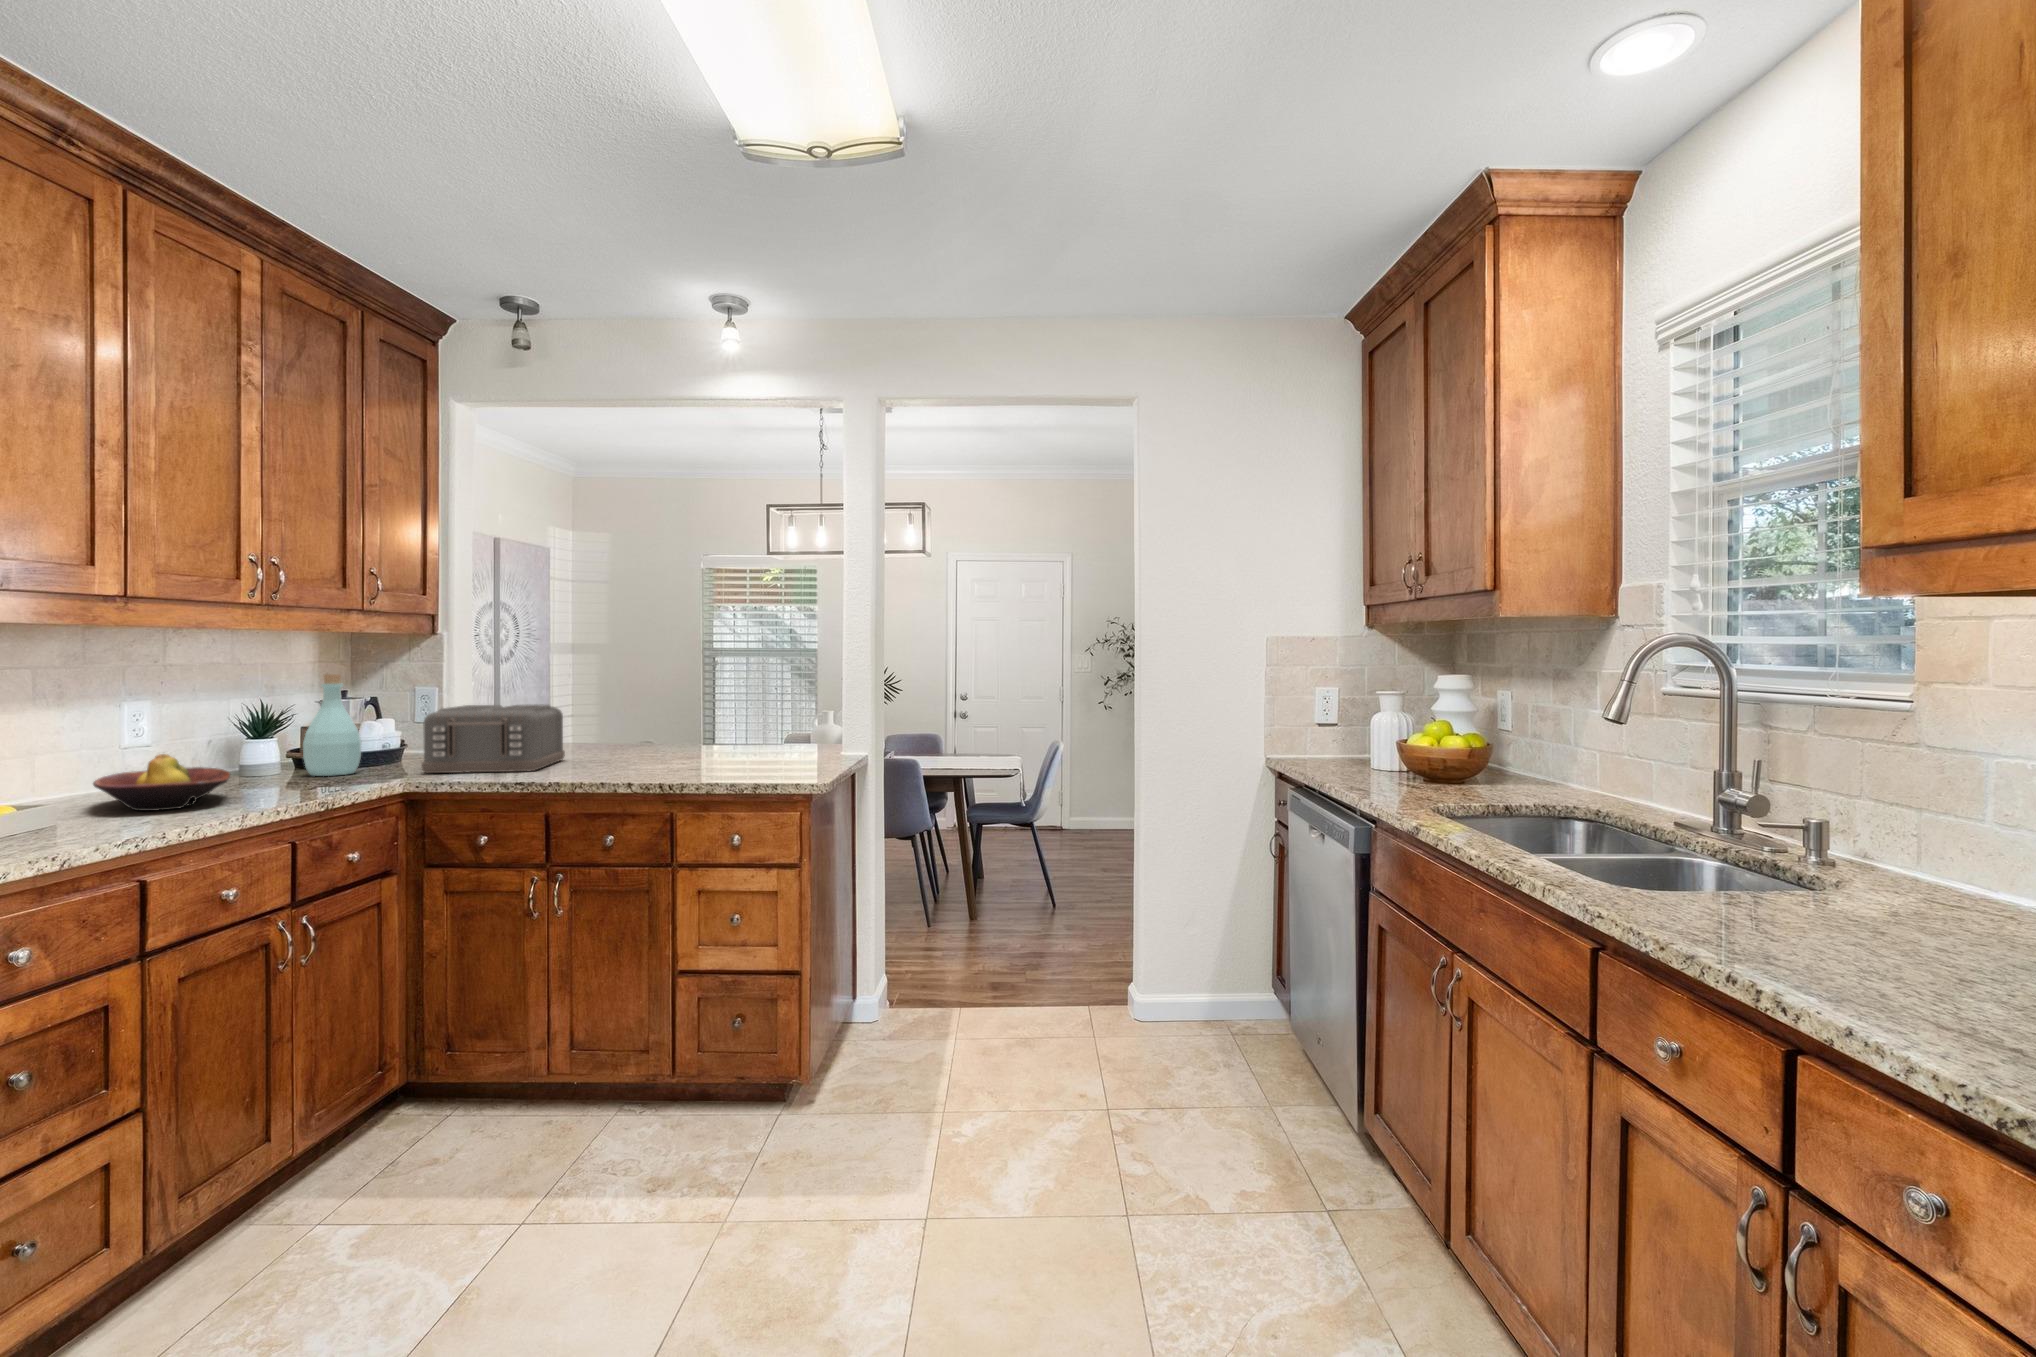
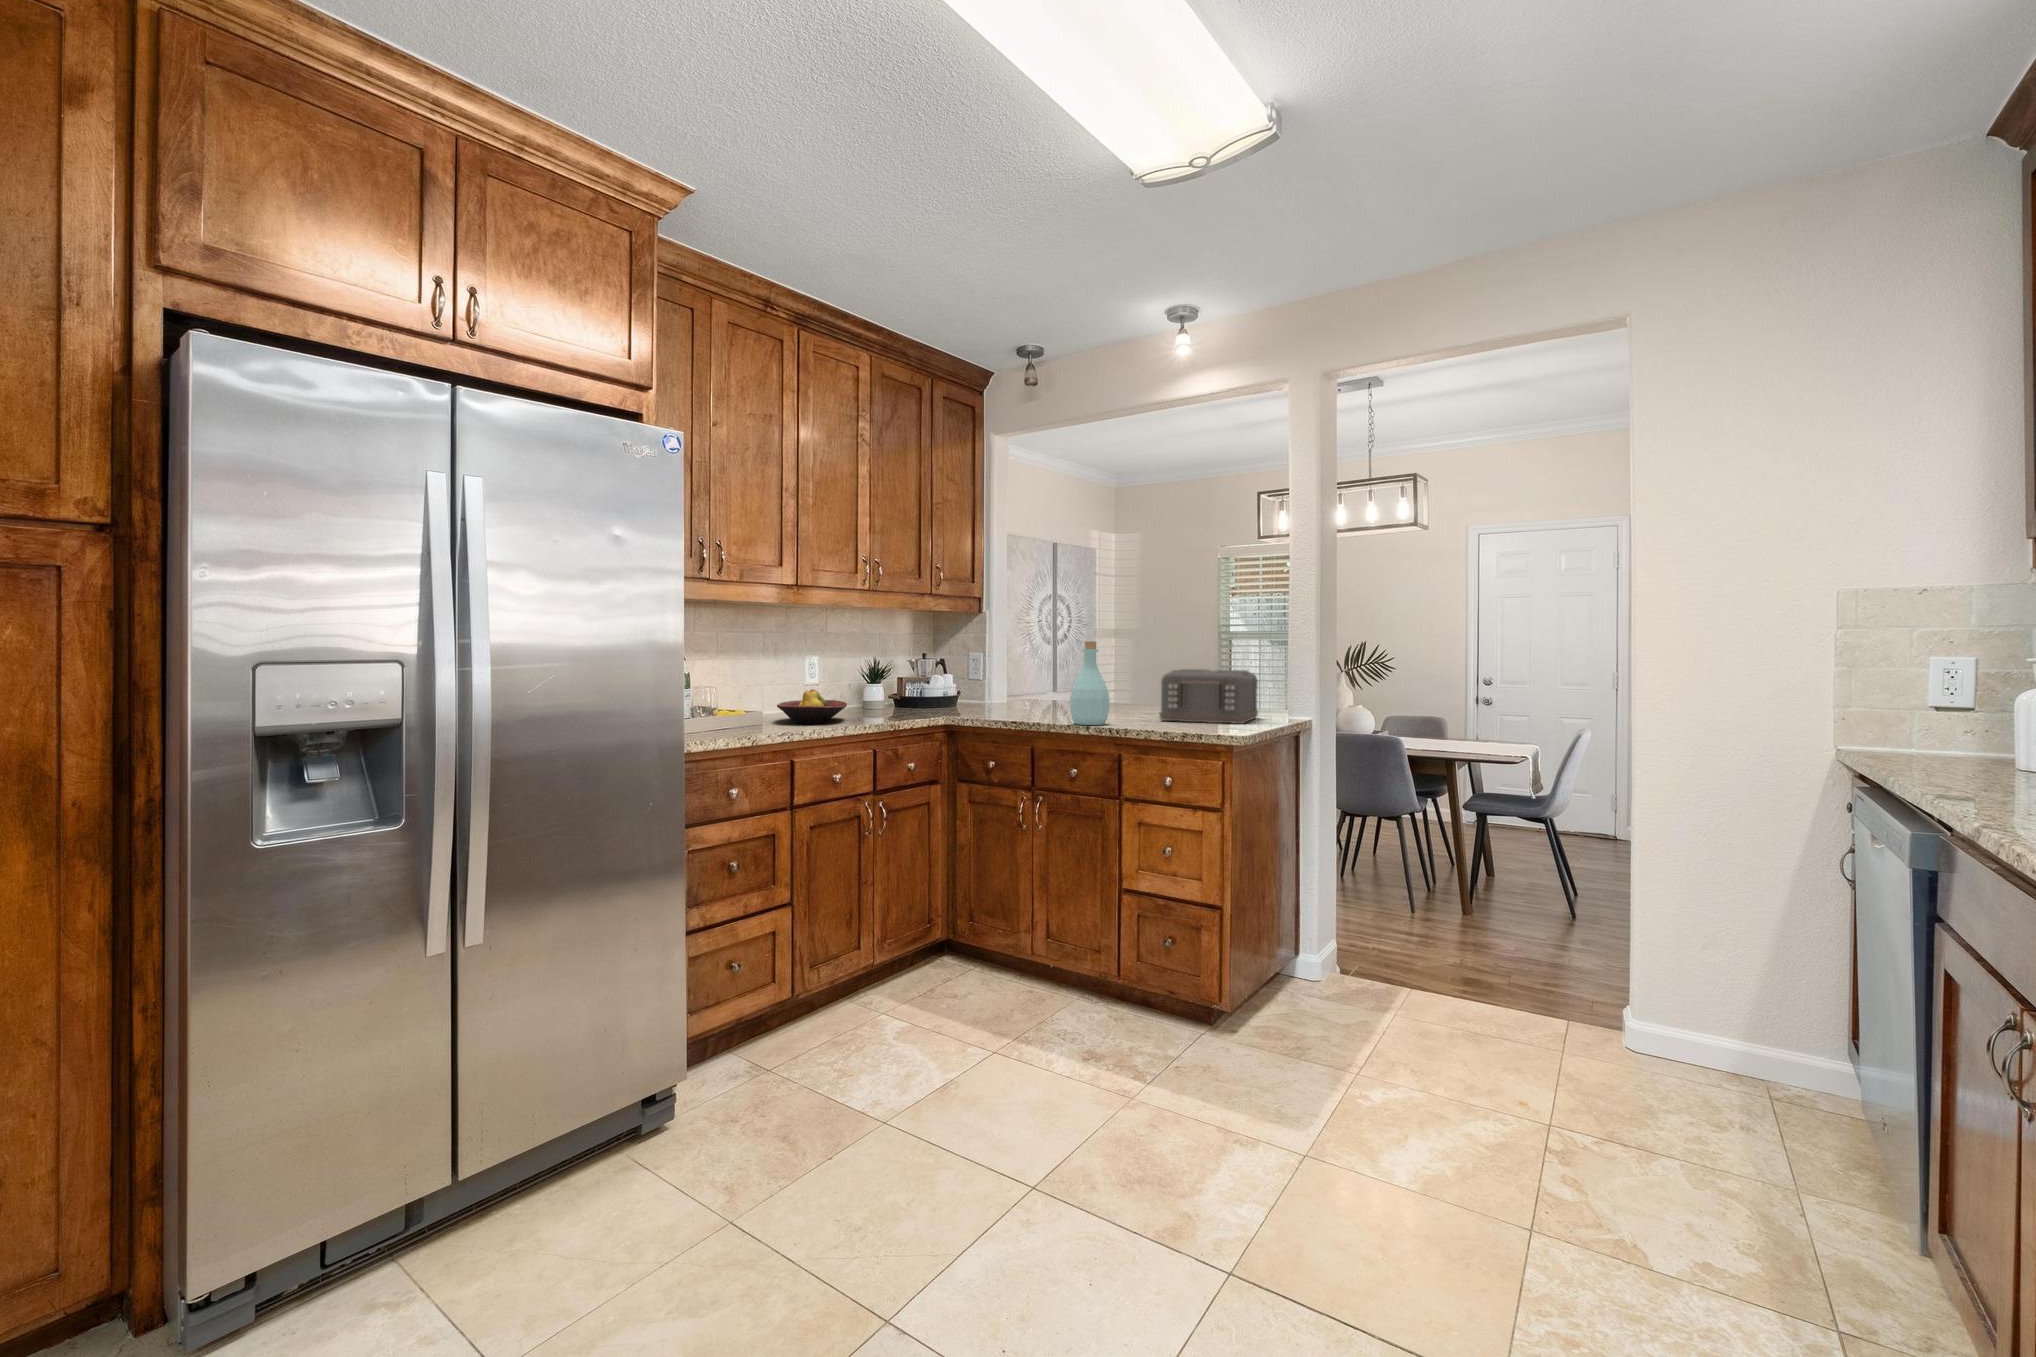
bottle: present [303,674,361,776] -> present [1070,641,1109,725]
toaster: present [422,704,565,773] -> present [1159,669,1258,724]

